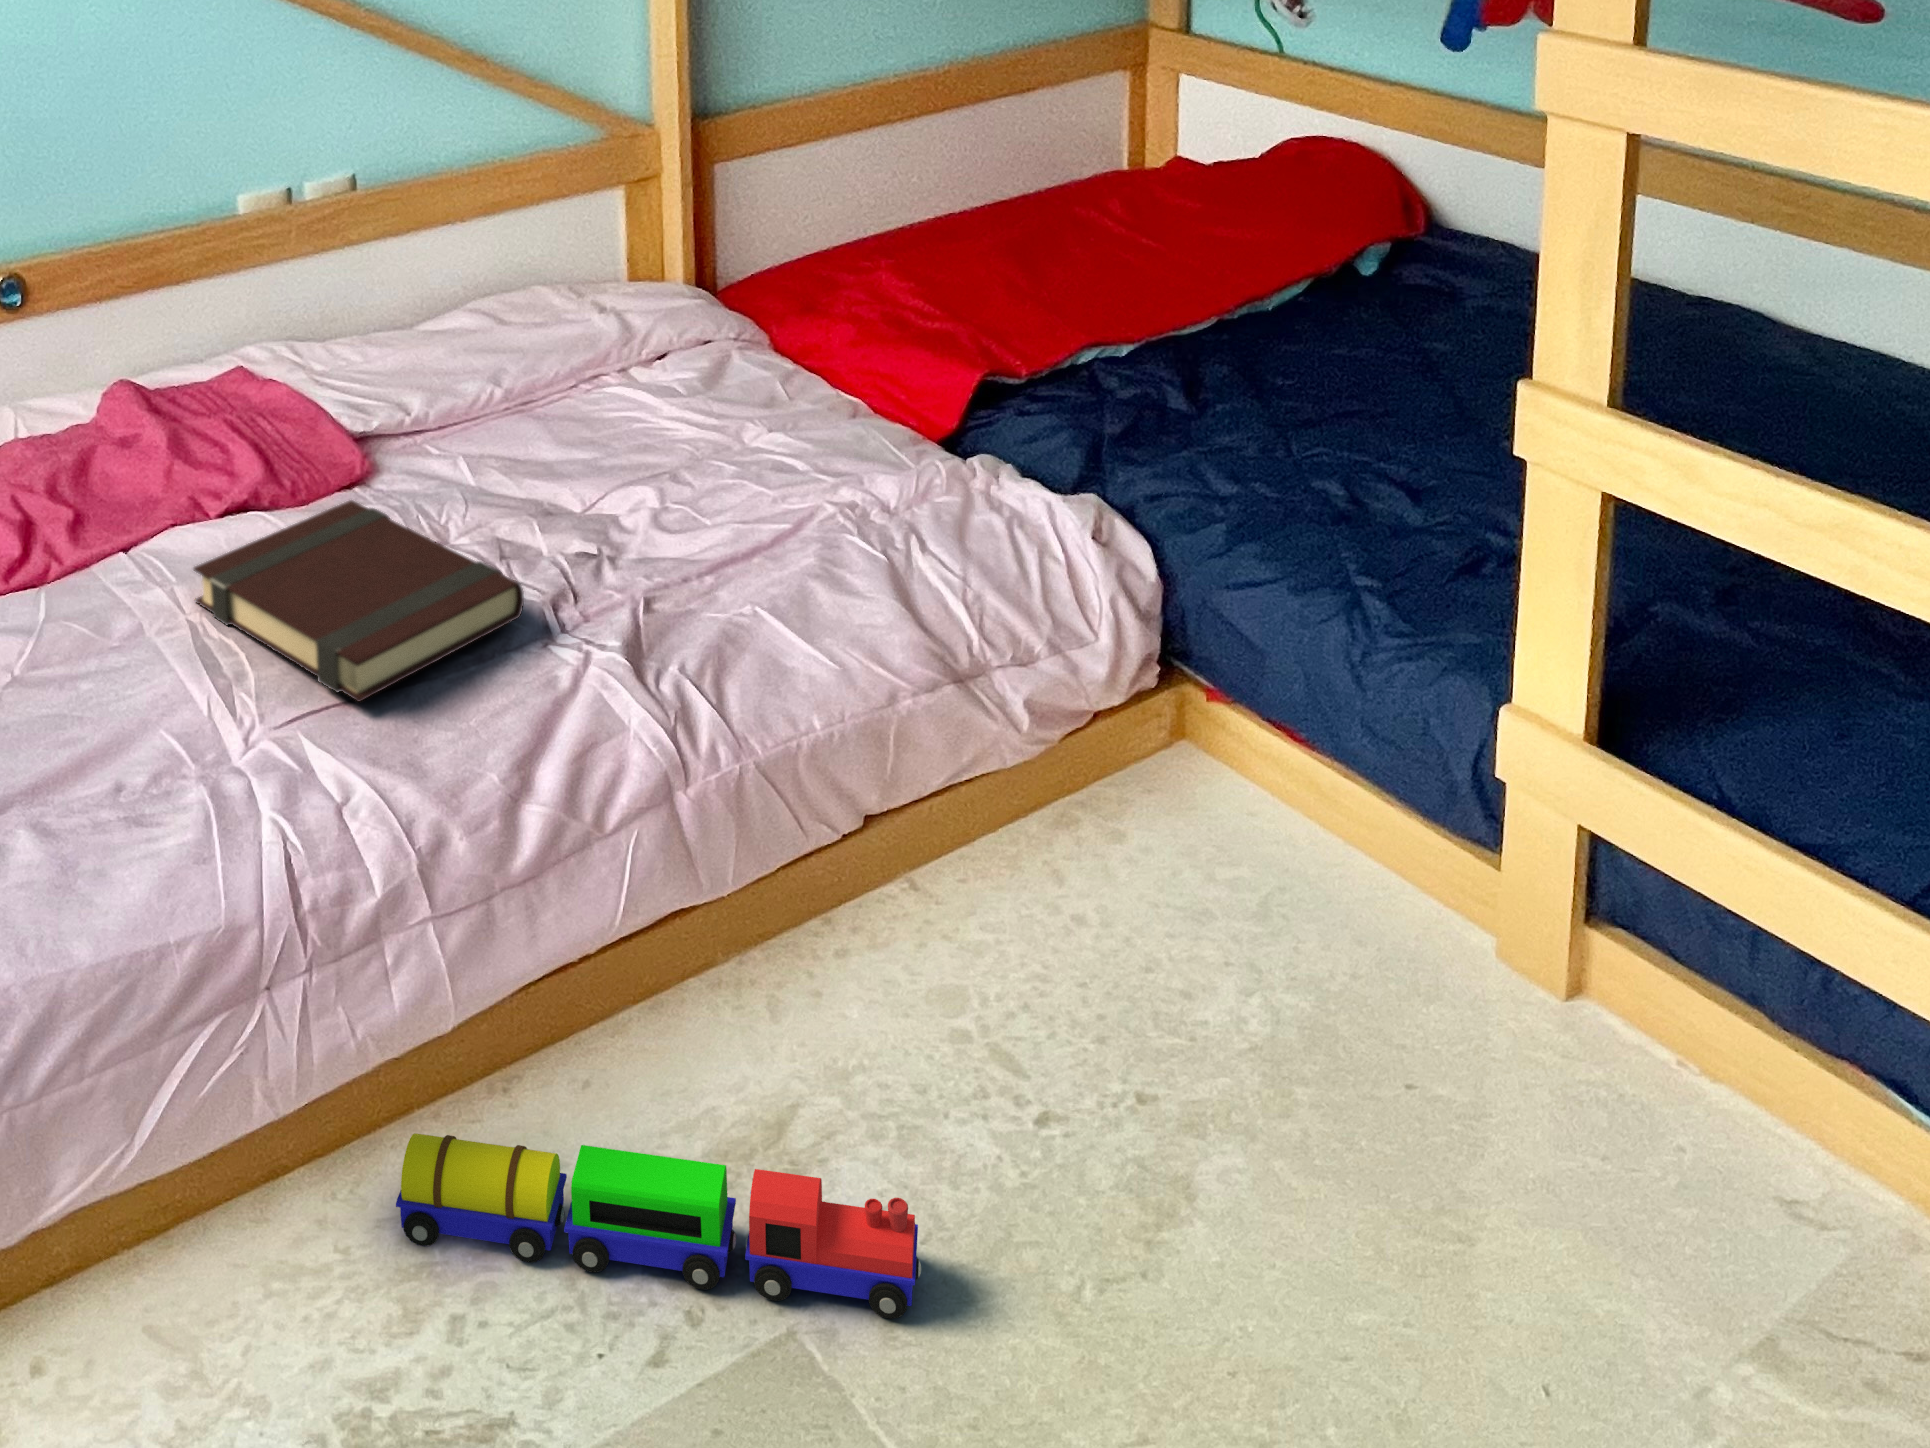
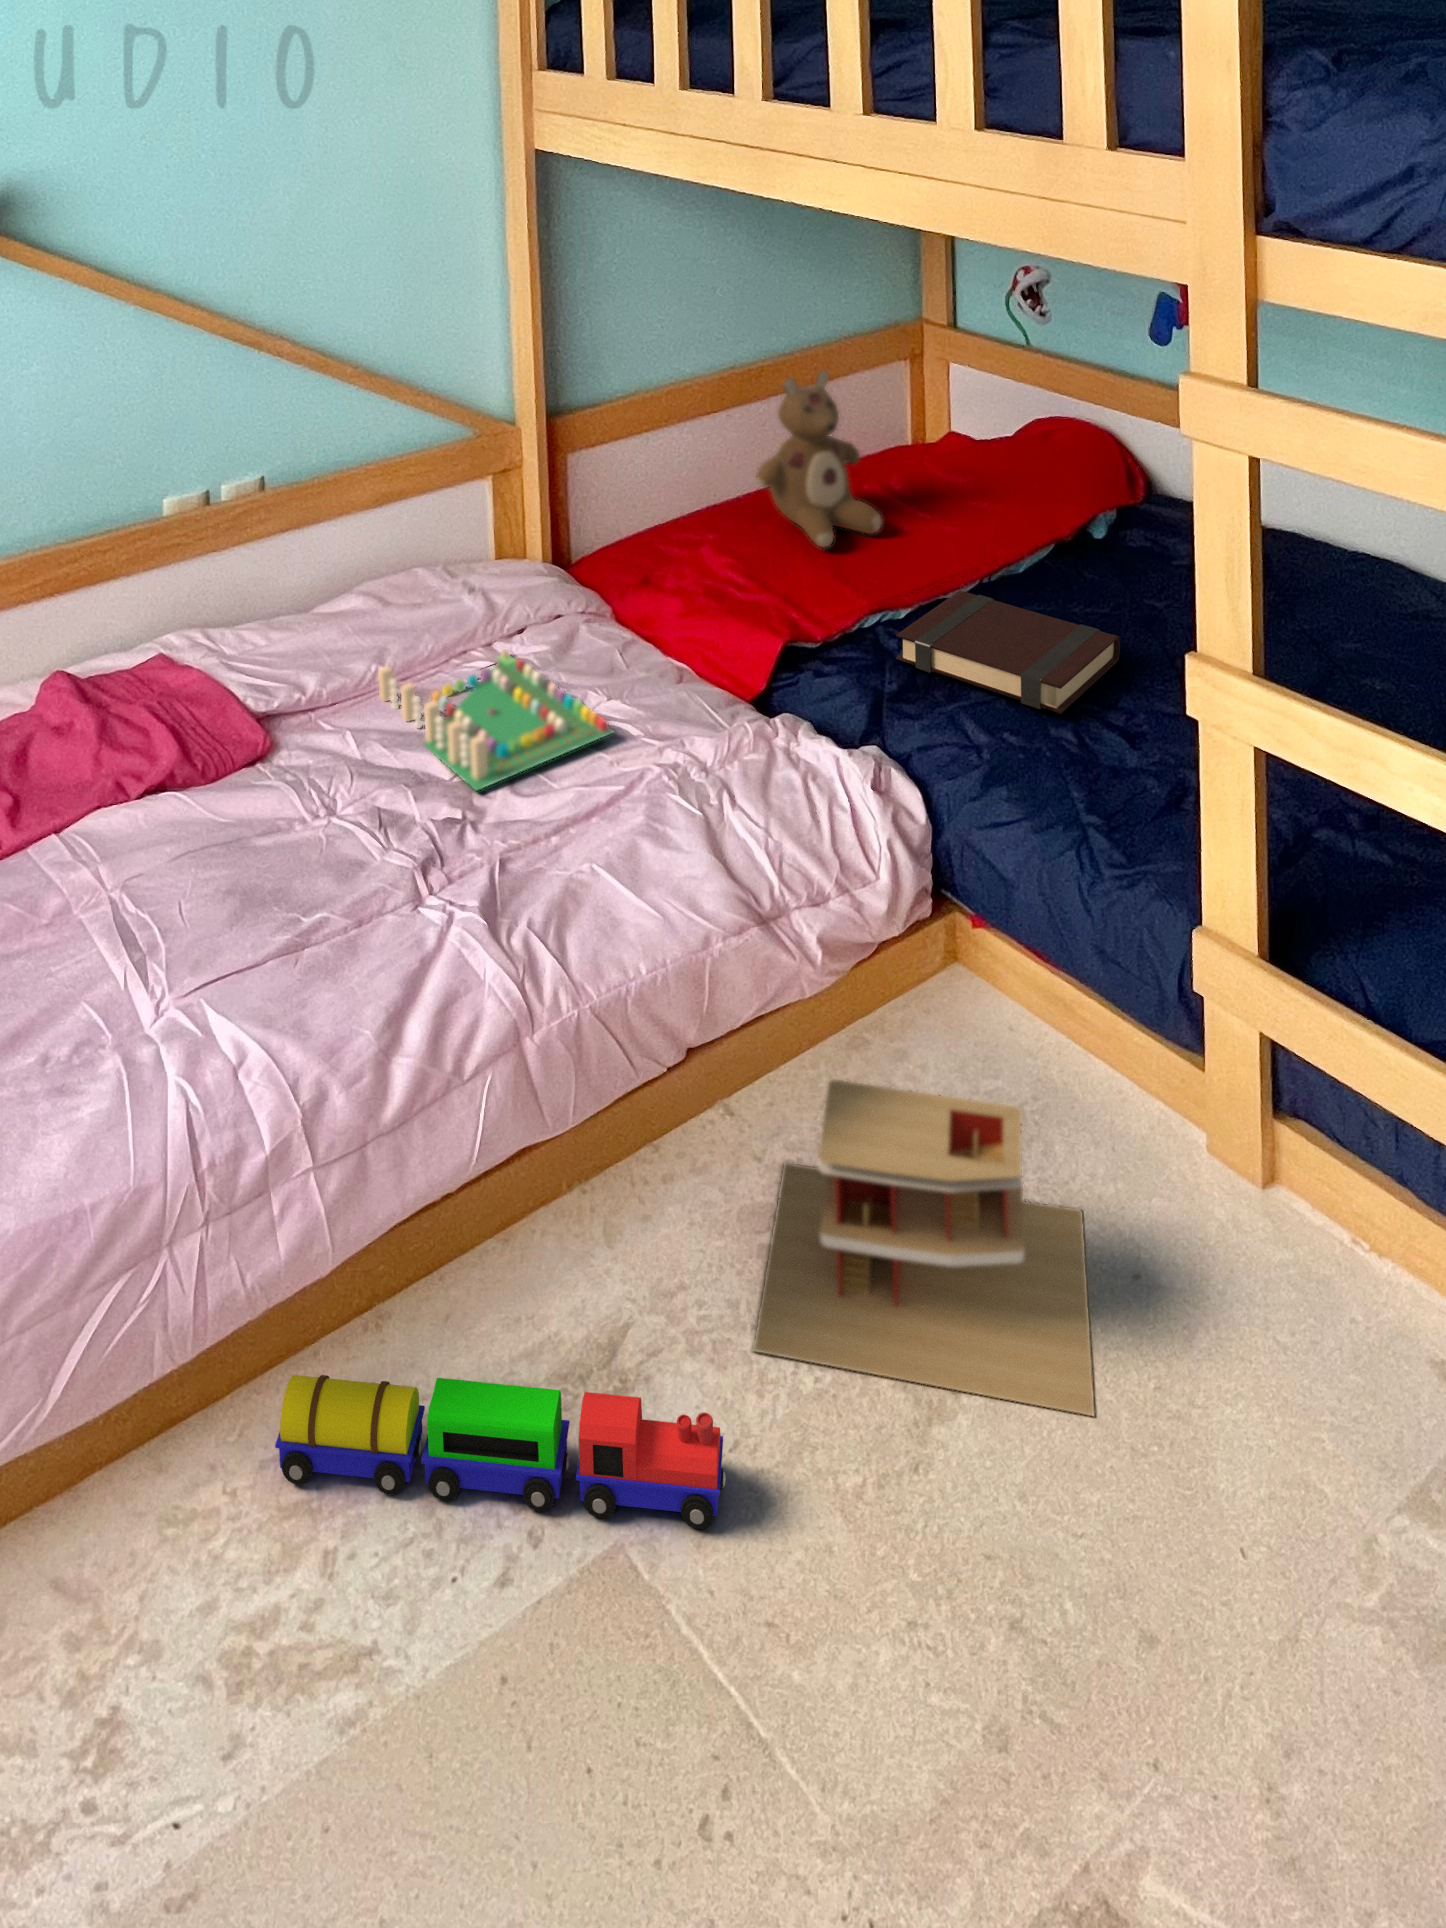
stuffed bear: none [947,74,1102,283] -> present [756,371,881,547]
board game: none [491,382,779,530] -> present [378,649,613,790]
book: present [194,500,524,702] -> present [896,590,1120,714]
toy house: none [949,856,1365,1231] -> present [754,1080,1094,1416]

